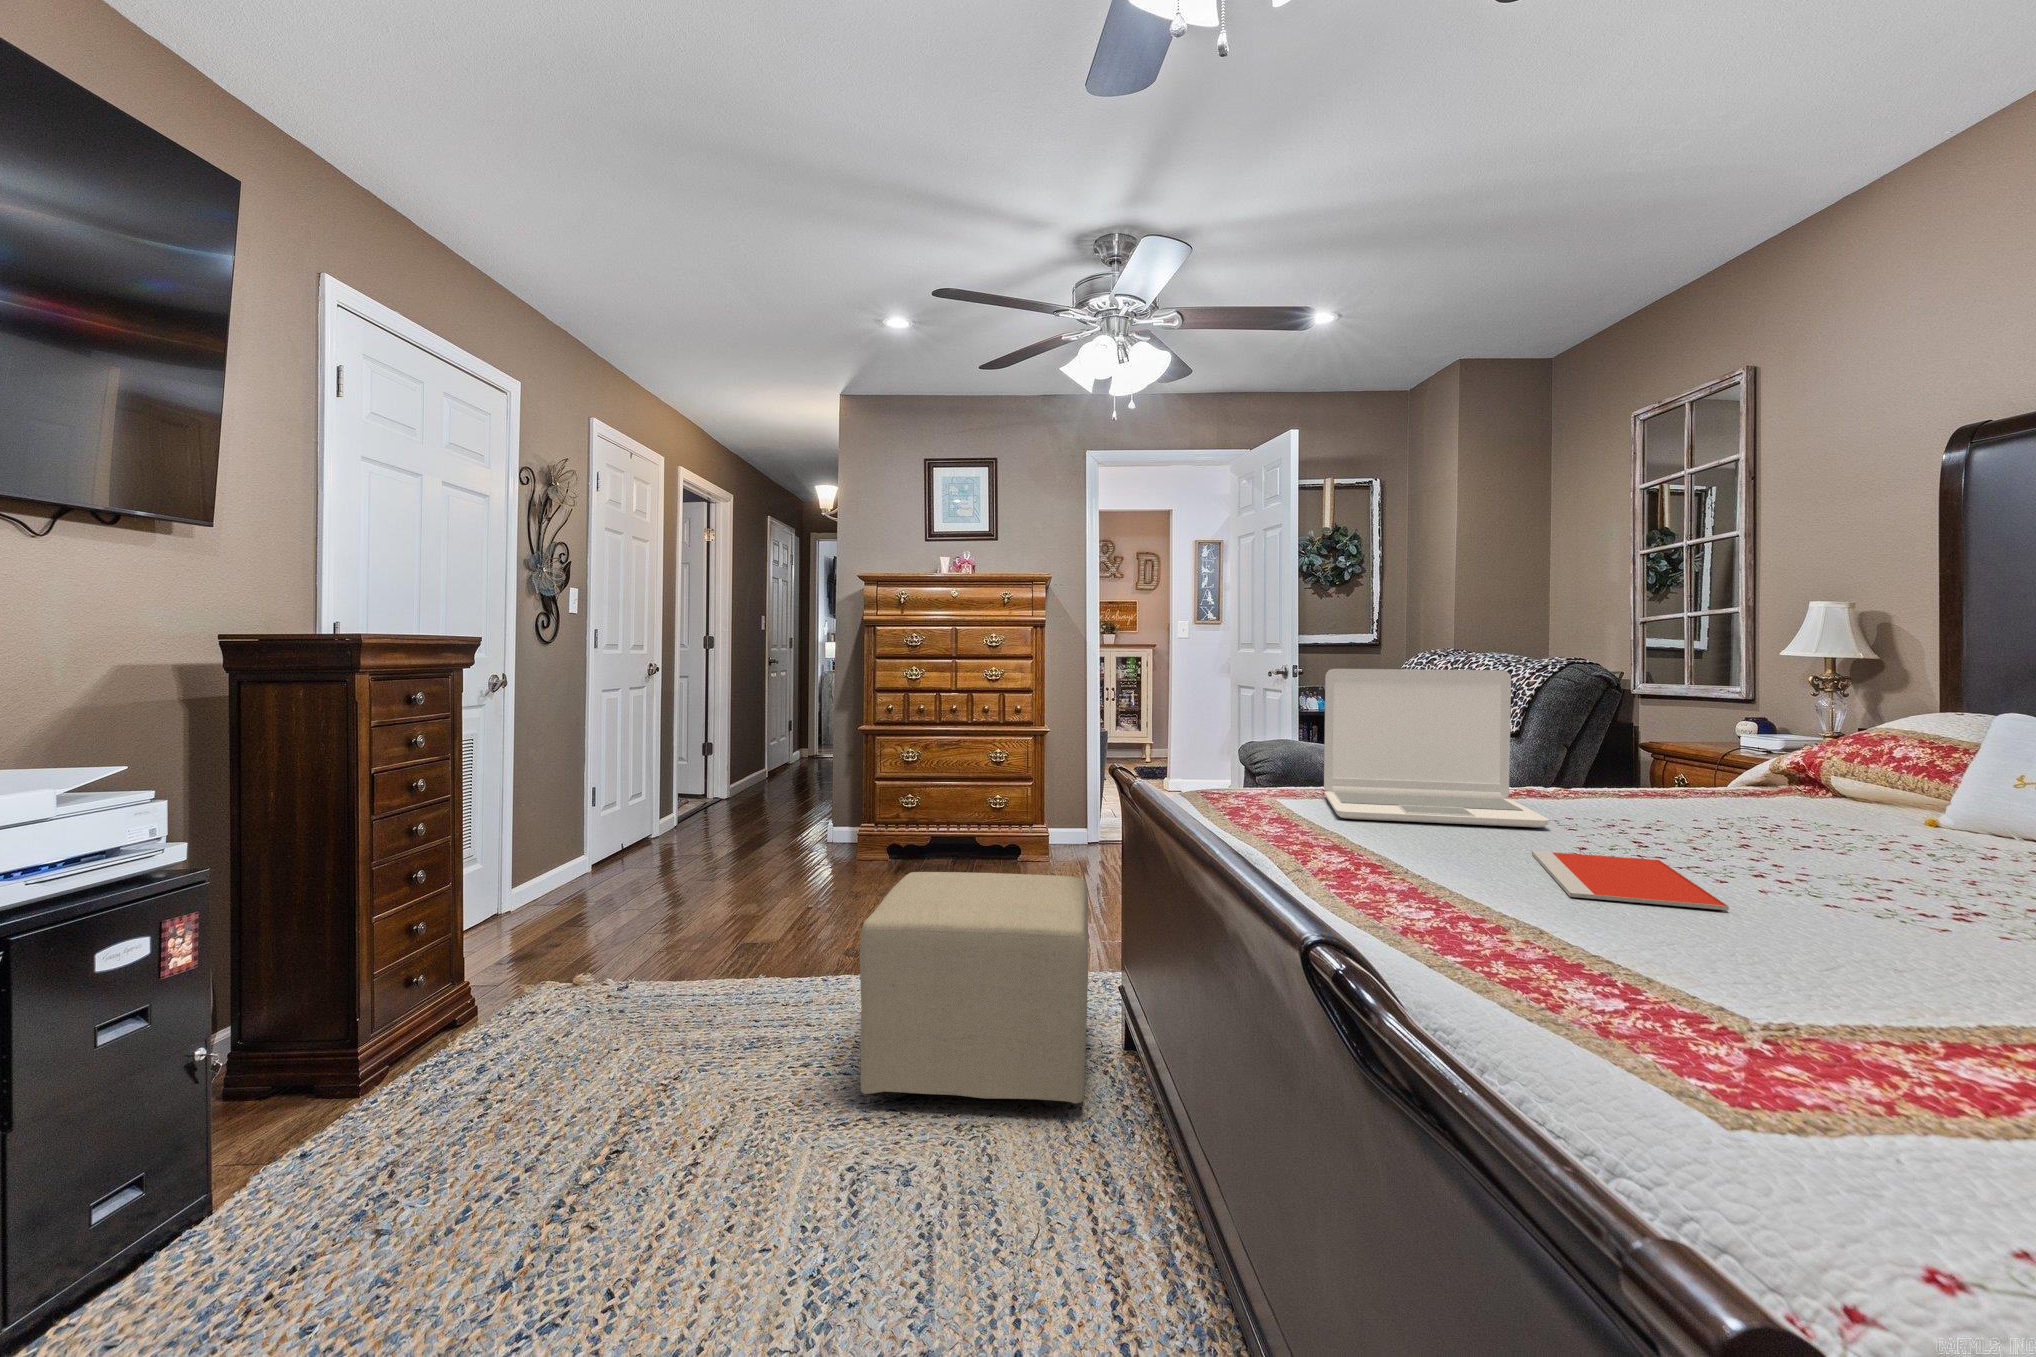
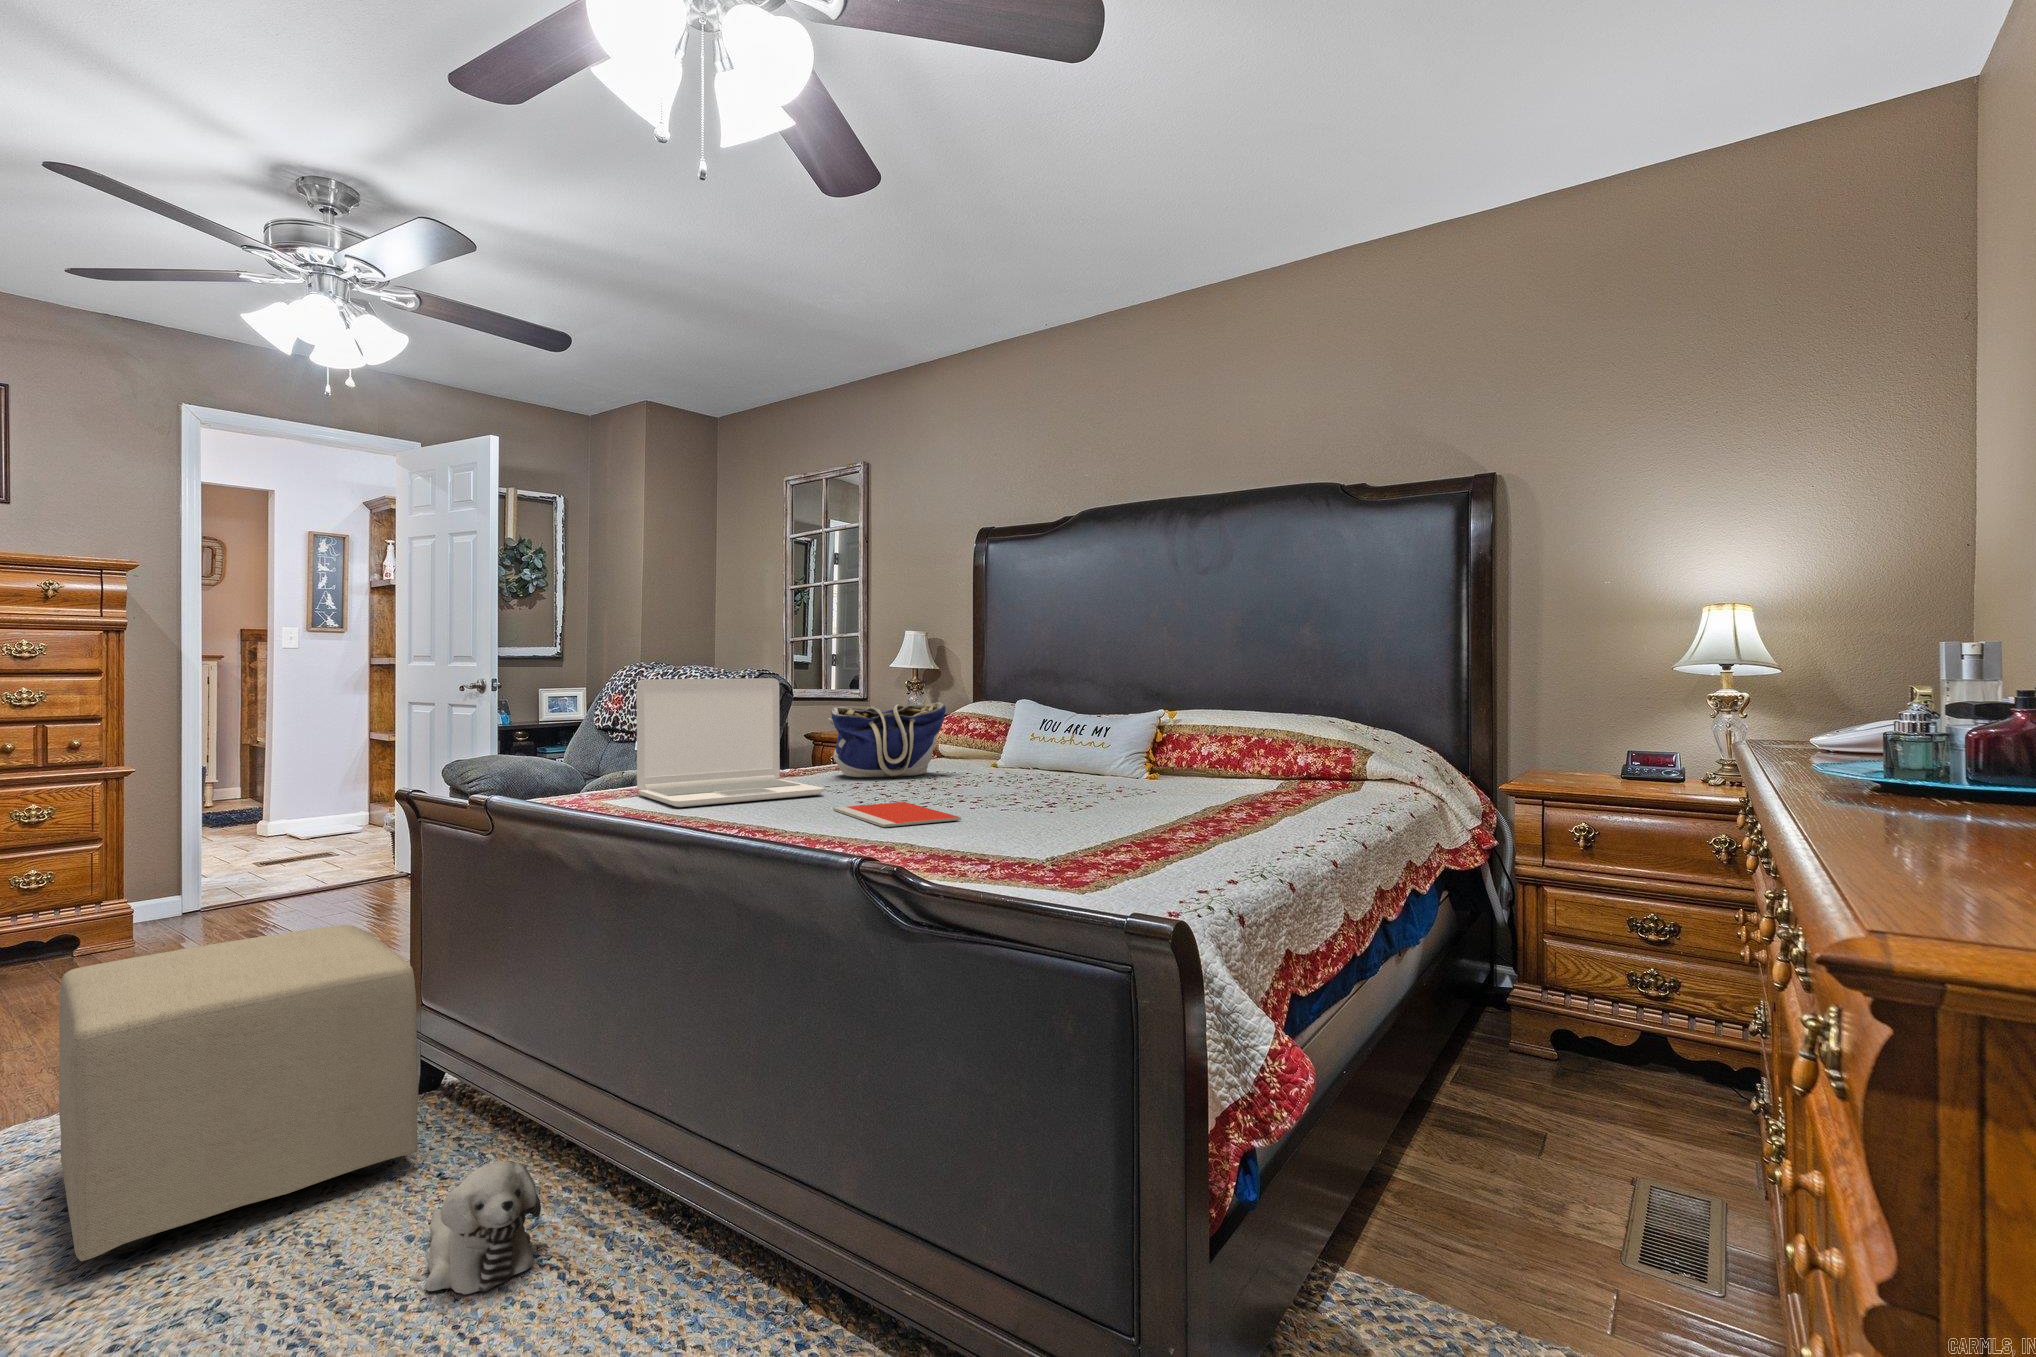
tote bag: none [1589,710,1802,818] -> present [828,702,946,777]
plush toy: none [1015,1153,1121,1282] -> present [425,1161,541,1294]

